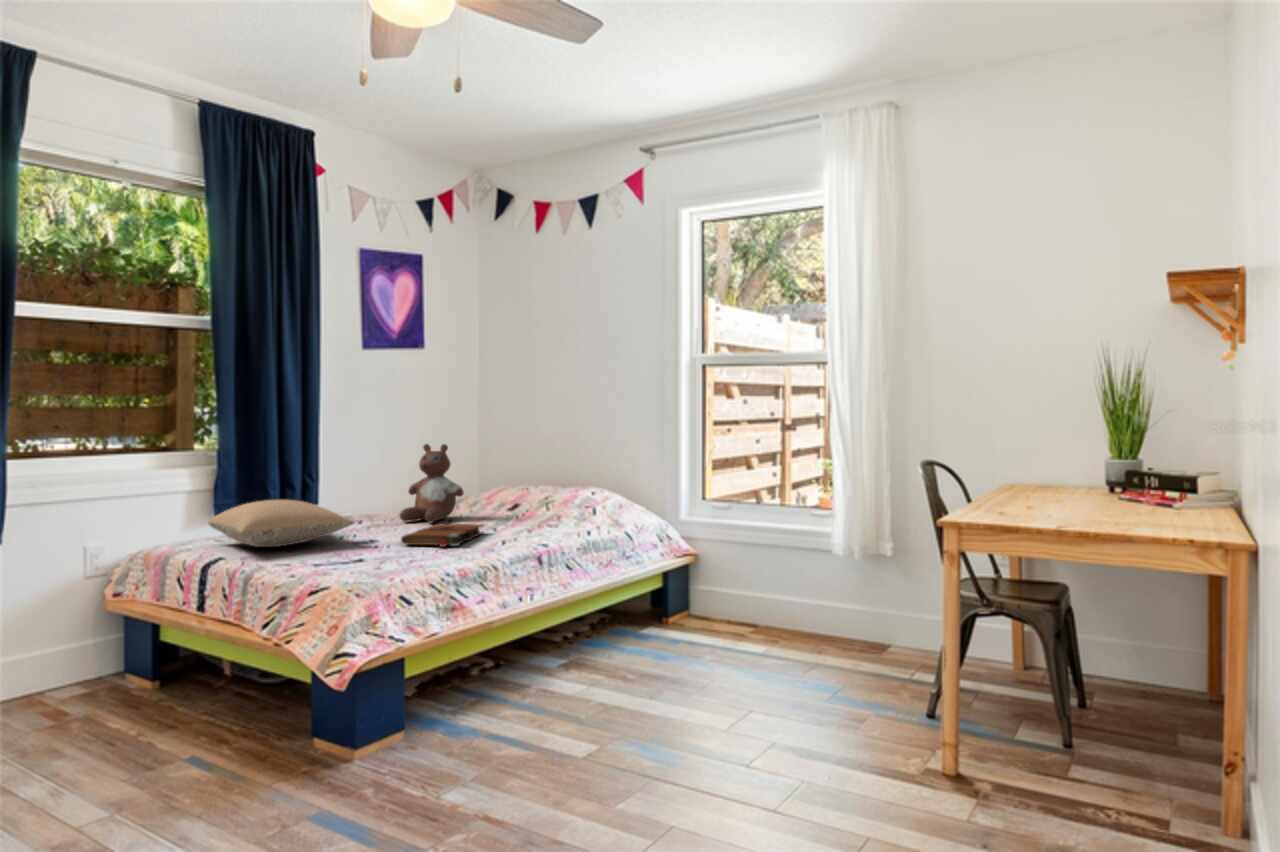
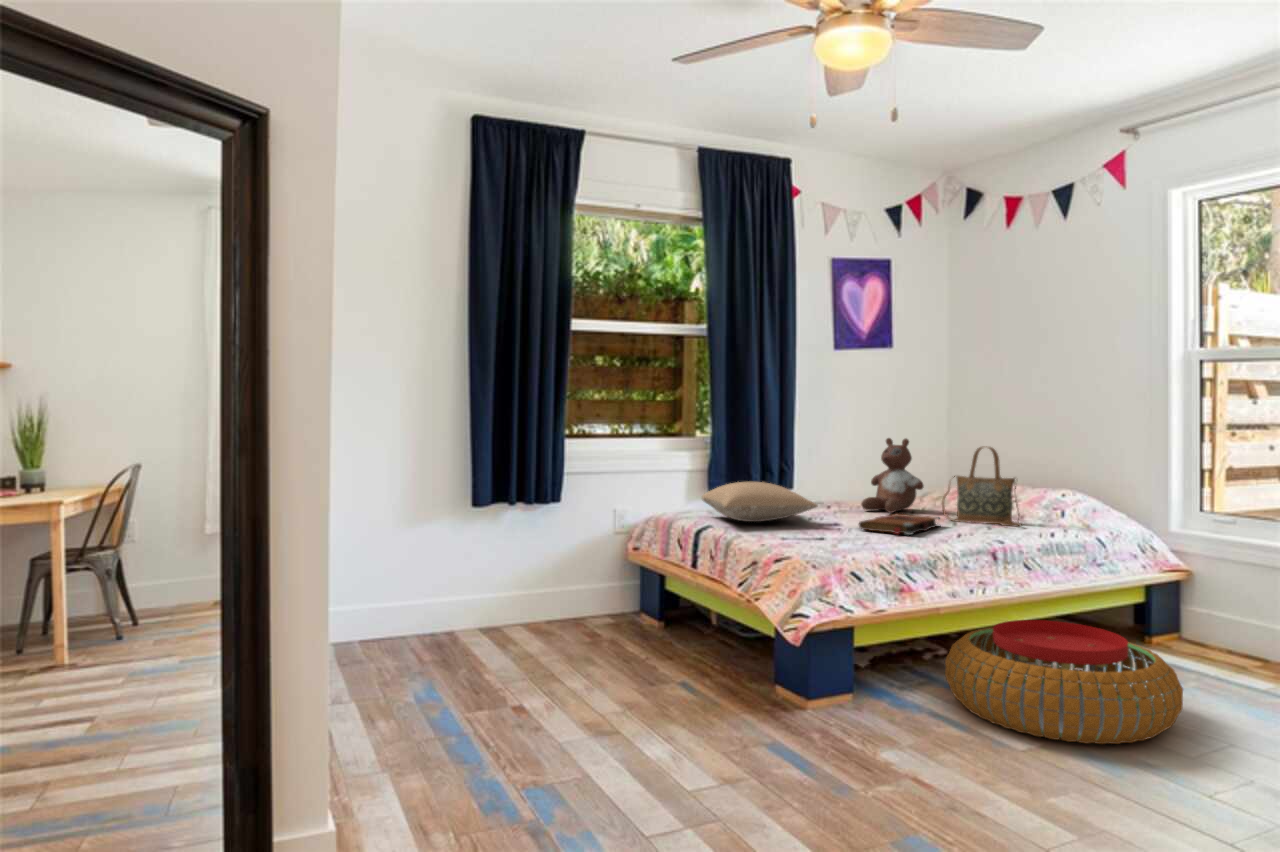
handbag: none [483,450,560,528] -> present [942,447,1021,526]
pouf: none [501,619,712,741] -> present [945,620,1183,744]

